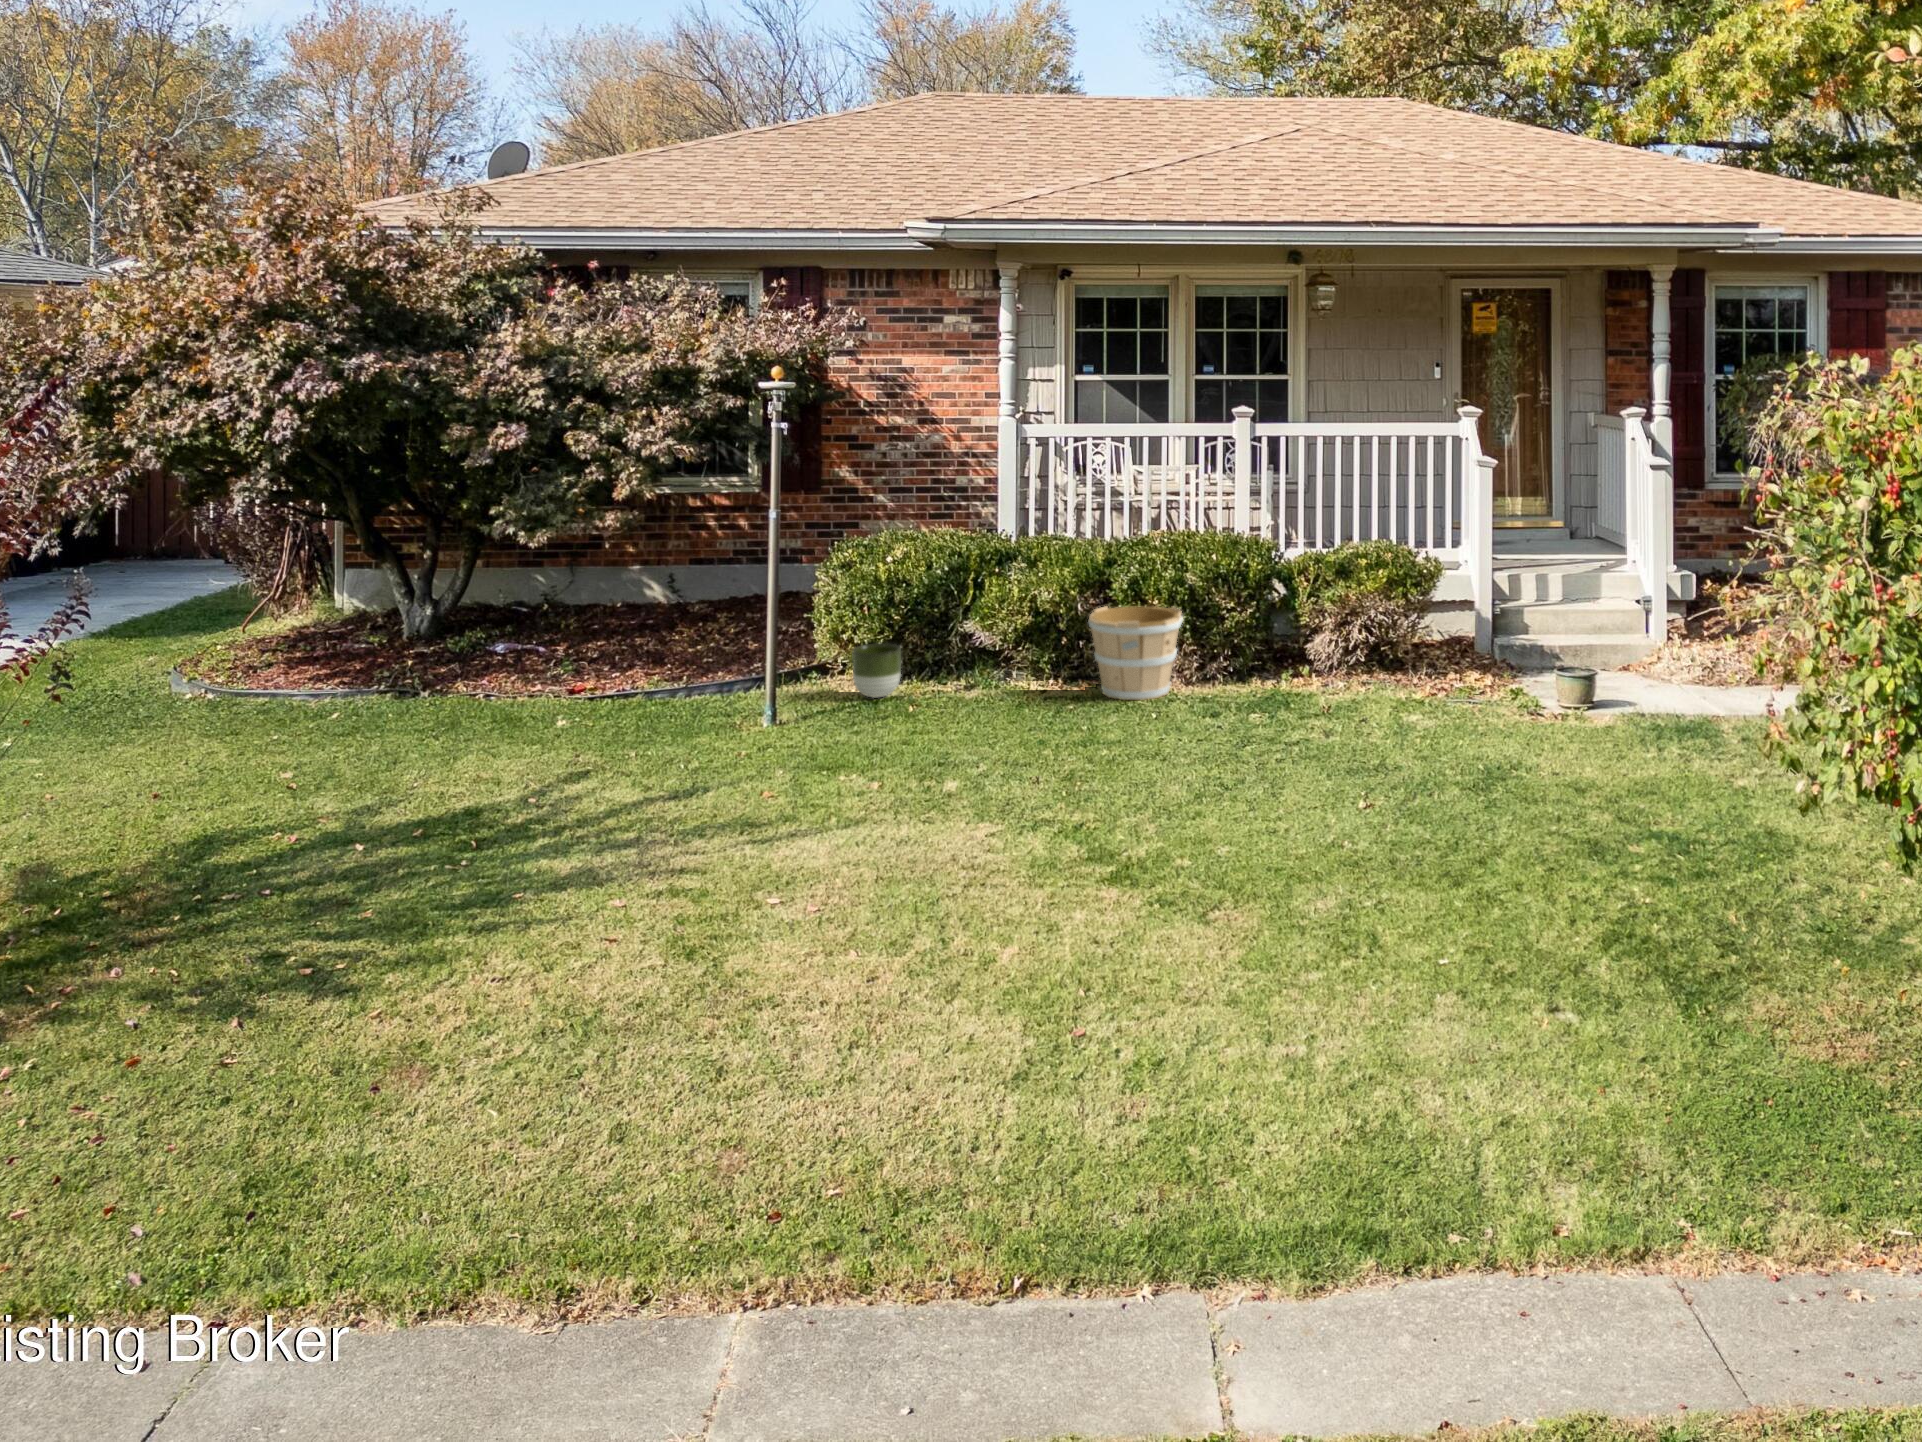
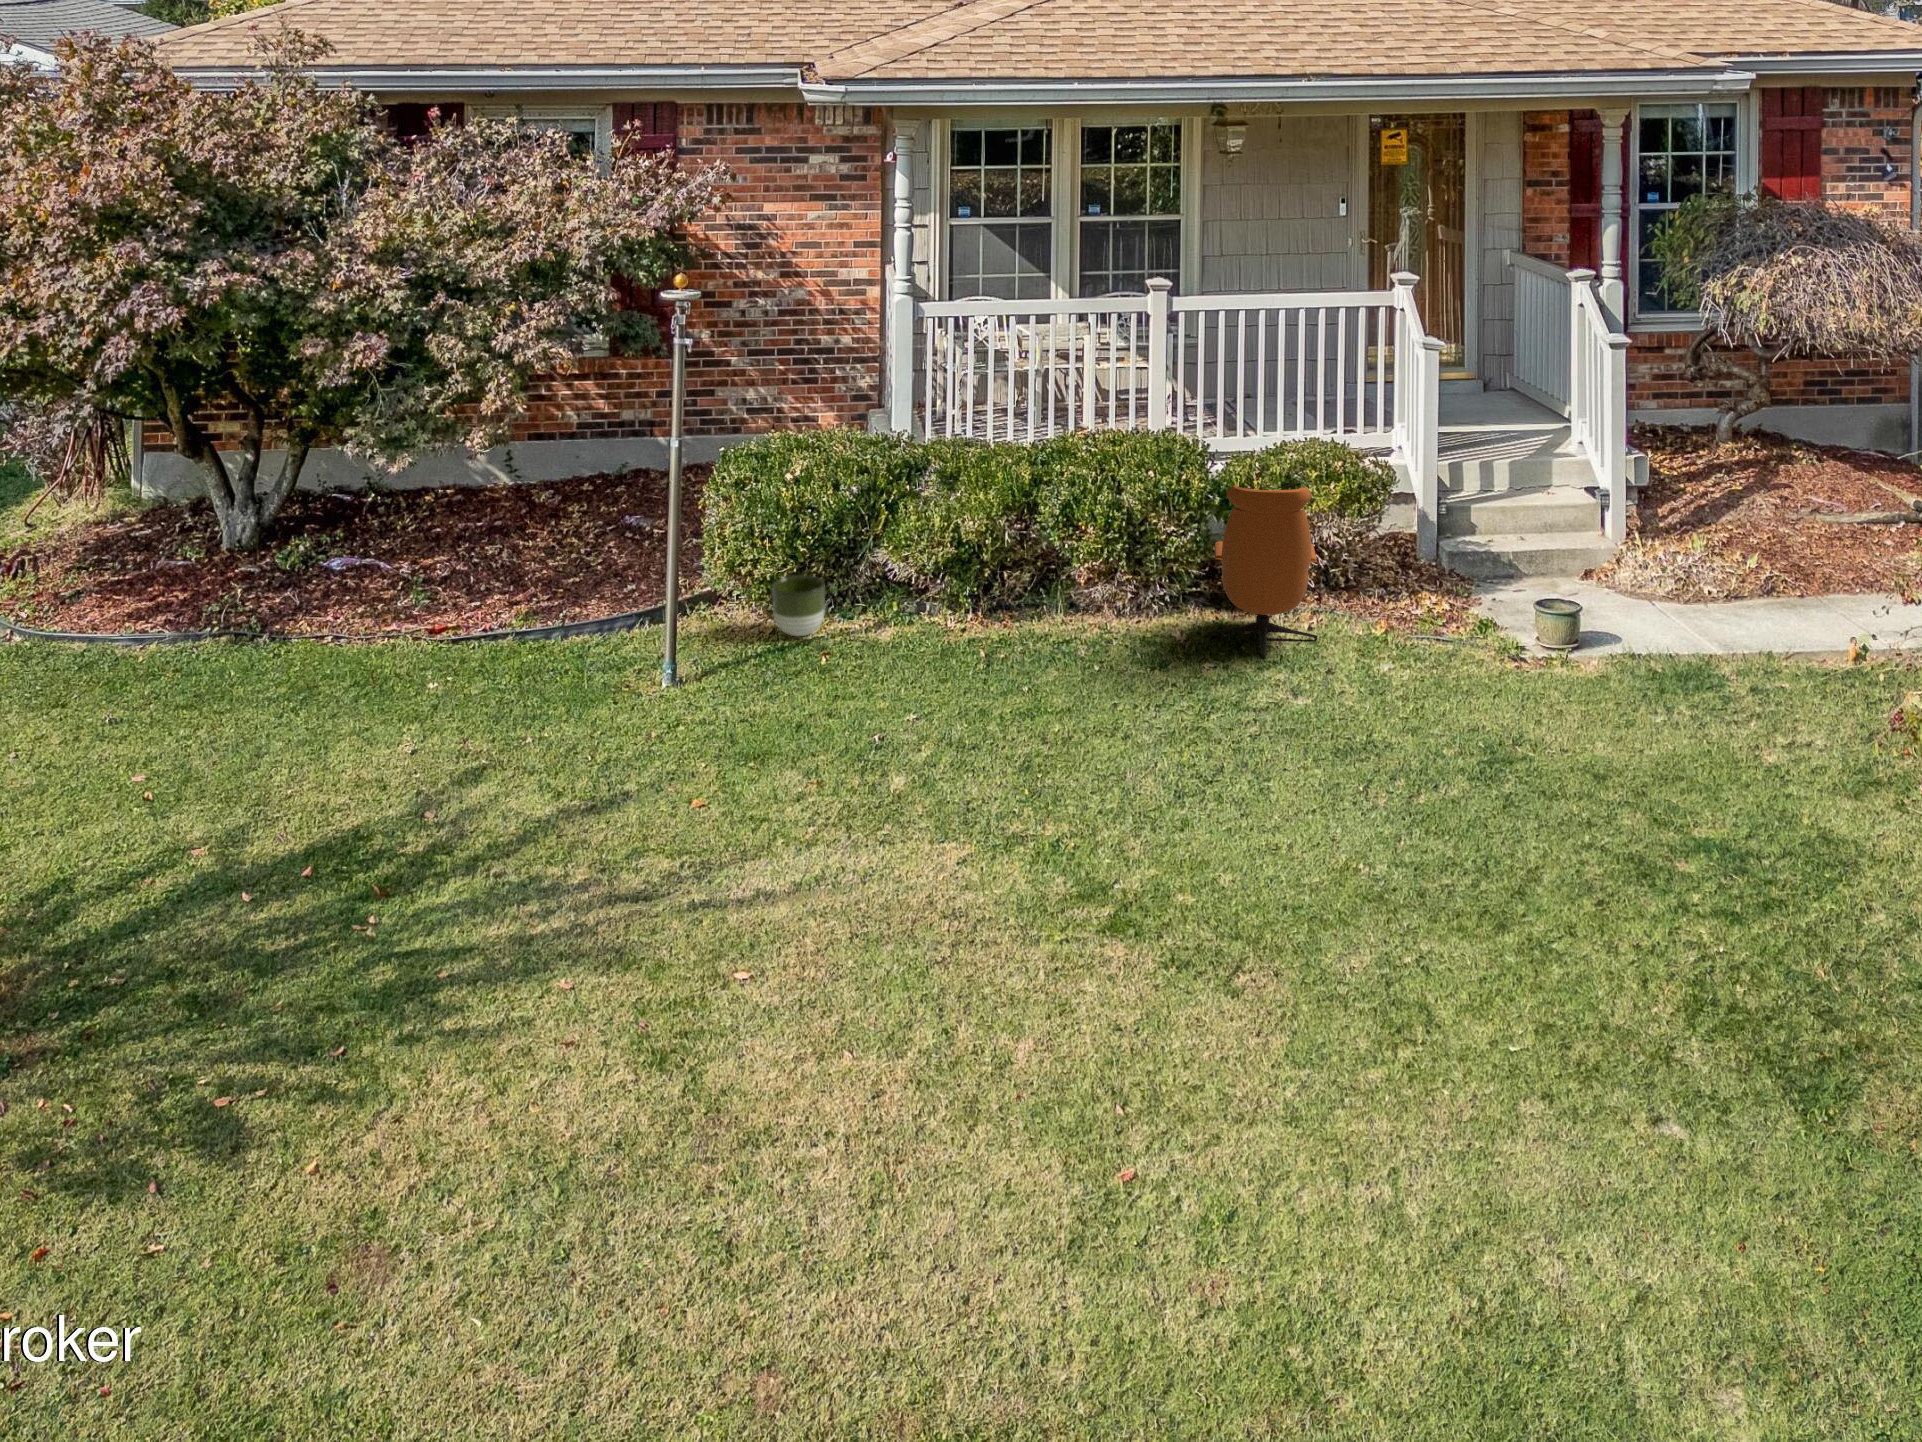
lounge chair: none [1250,549,1351,715] -> present [1207,486,1318,659]
wooden bucket: present [1088,607,1183,700] -> none [1028,528,1130,636]

